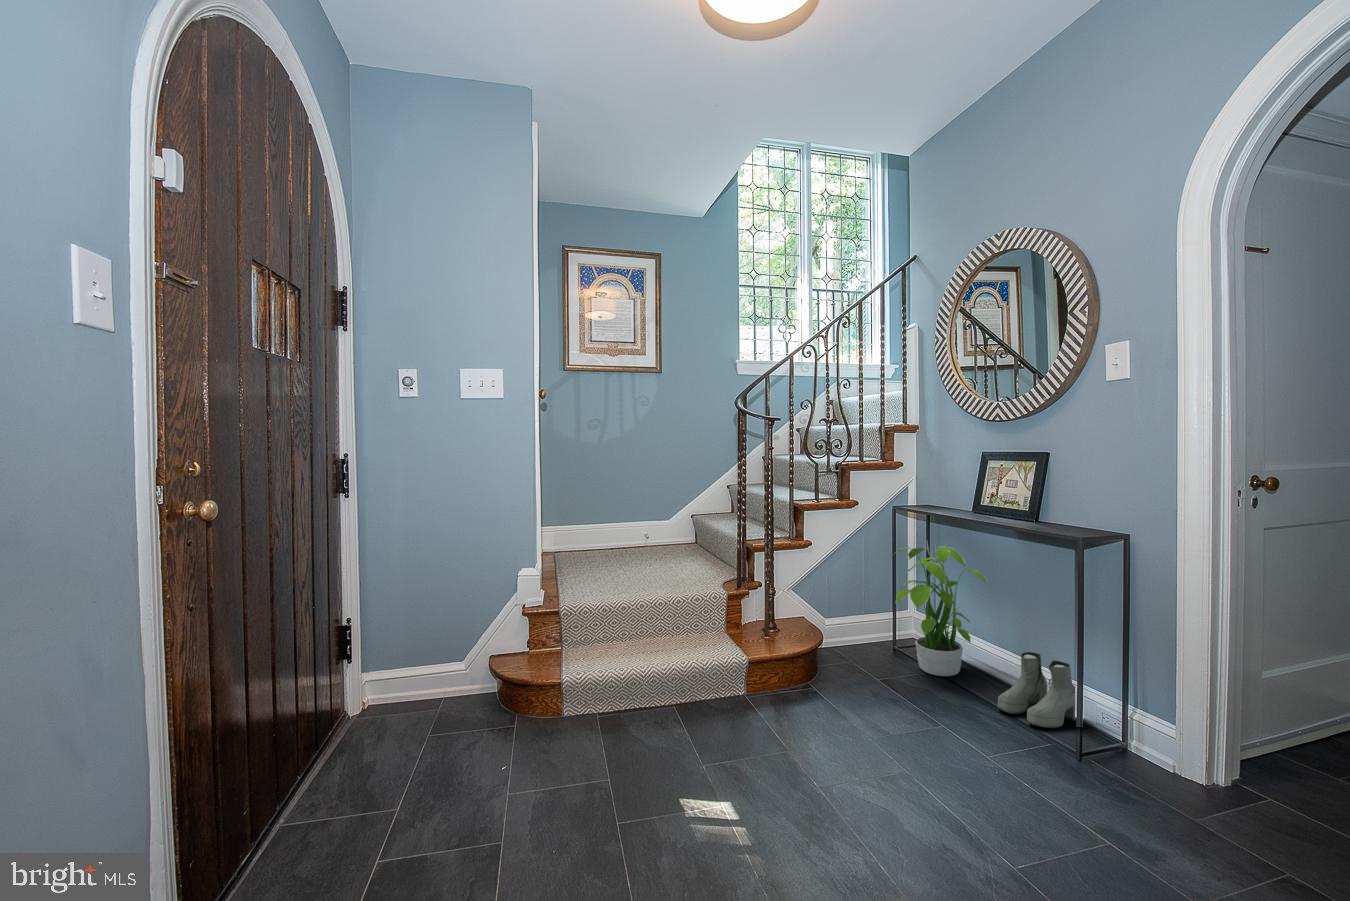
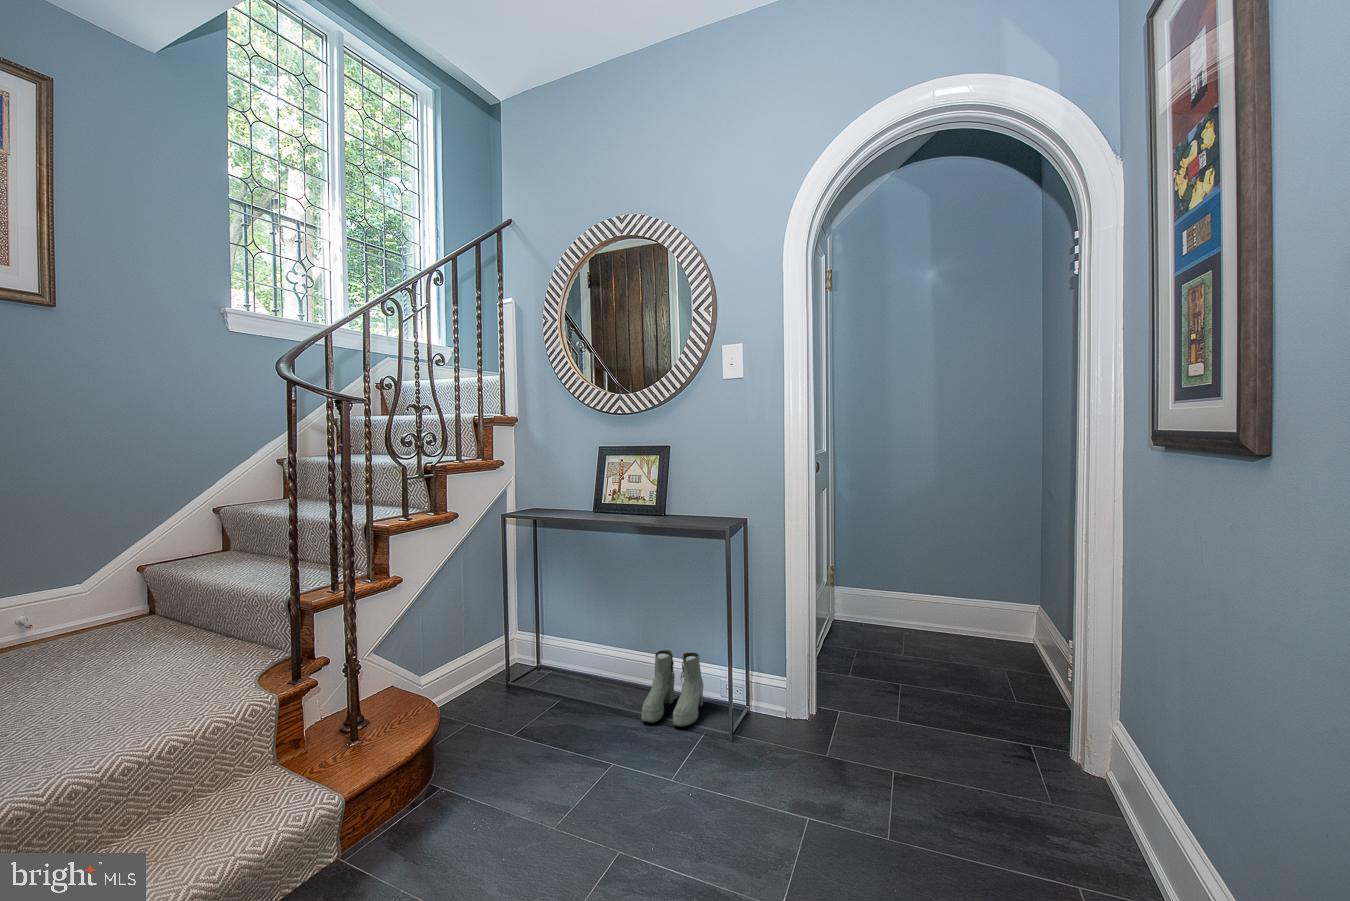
potted plant: present [890,543,988,676] -> none [509,548,610,705]

